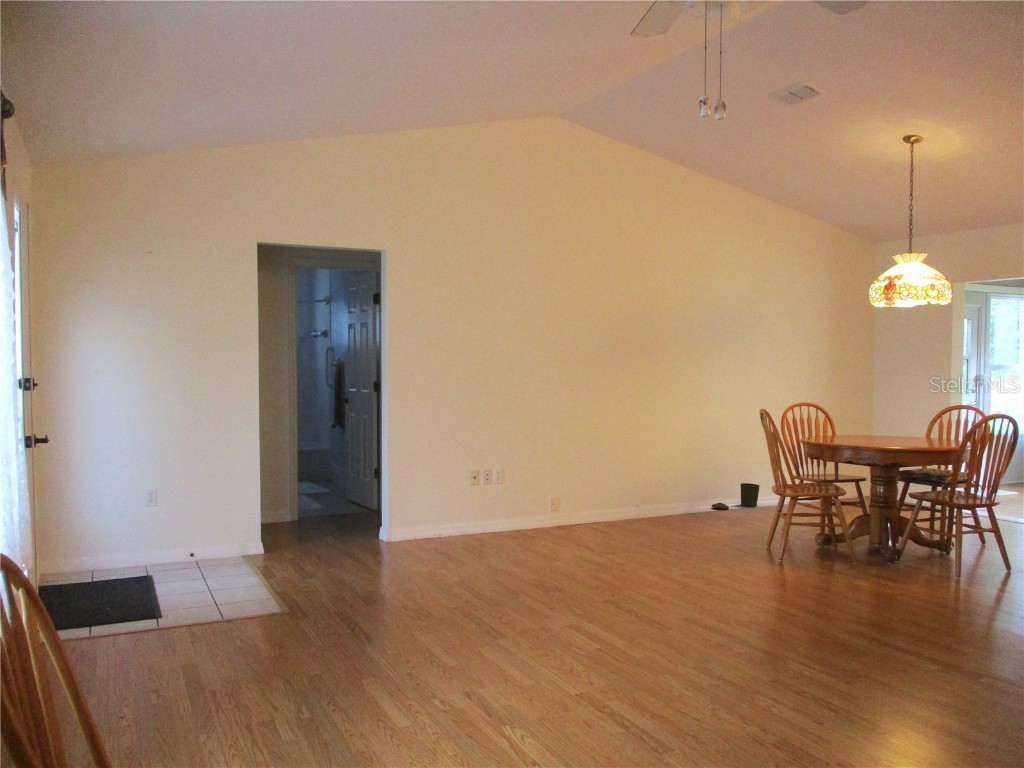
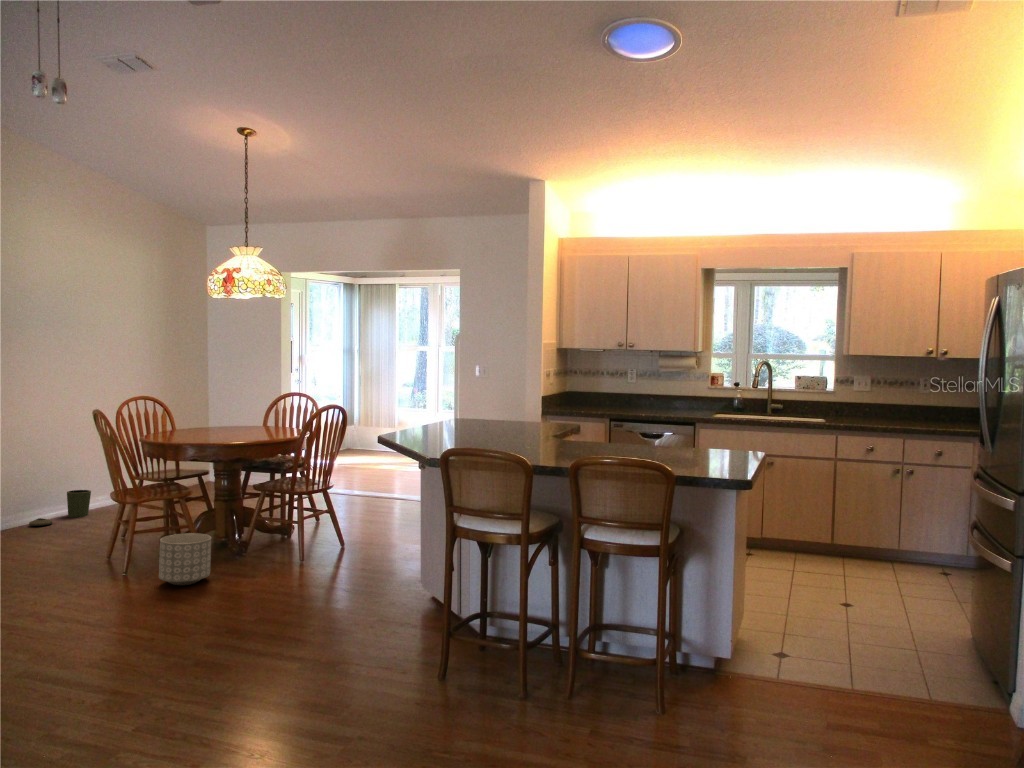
planter: none [814,527,863,575] -> present [159,533,211,585]

